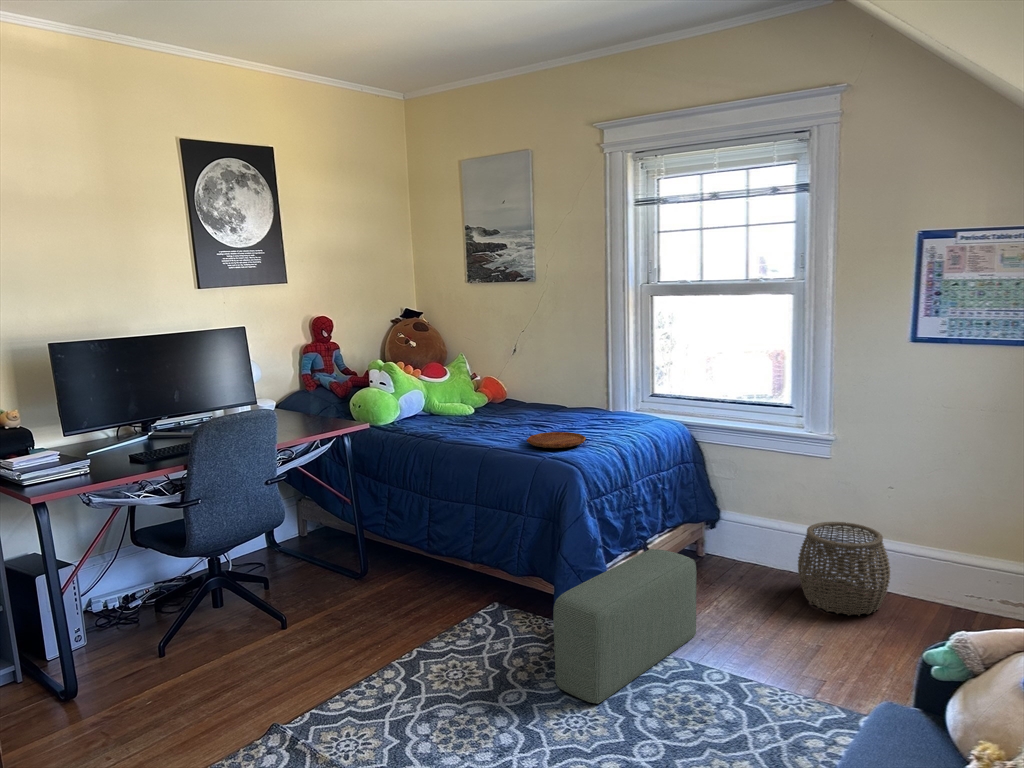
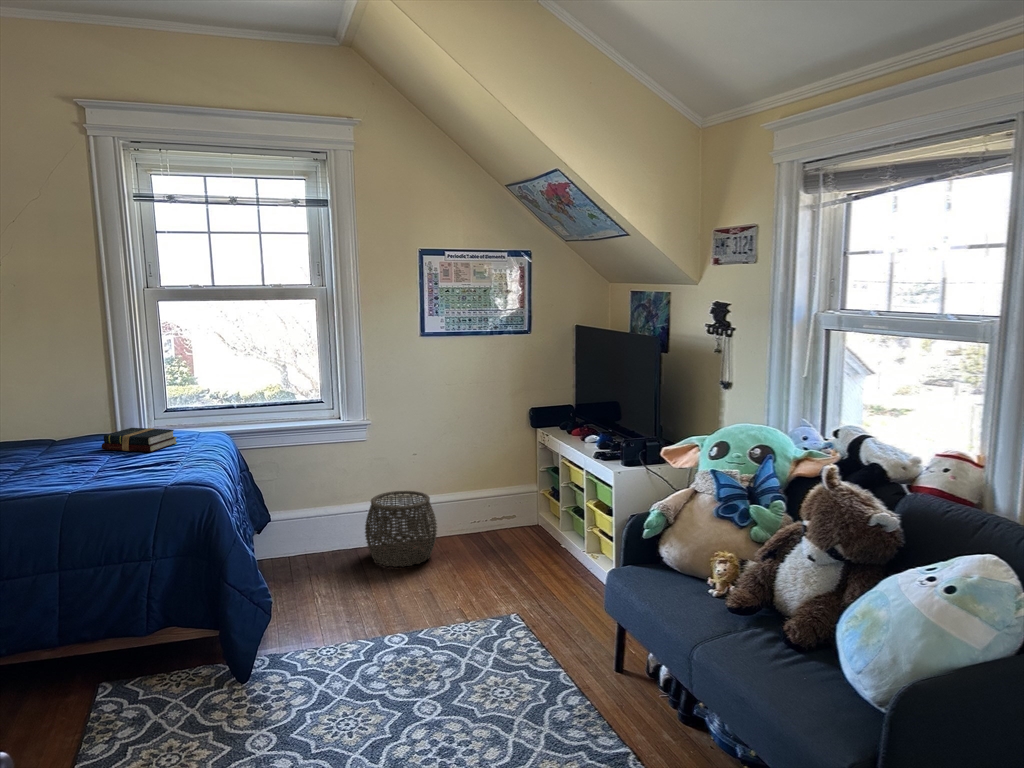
hardback book: none [570,406,624,429] -> present [102,428,177,452]
tray: present [526,432,586,448] -> none [112,455,190,475]
pouf: present [553,549,697,704] -> none [282,548,346,710]

